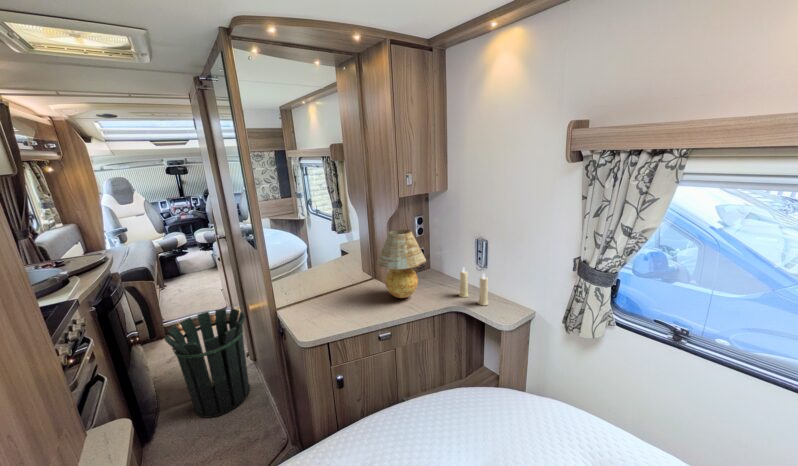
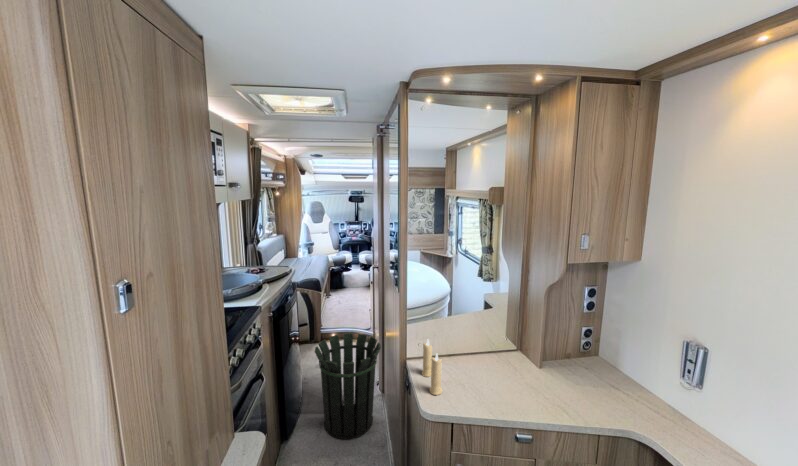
table lamp: present [377,230,426,298] -> none [525,299,596,389]
candle: present [459,268,489,305] -> present [422,340,442,395]

